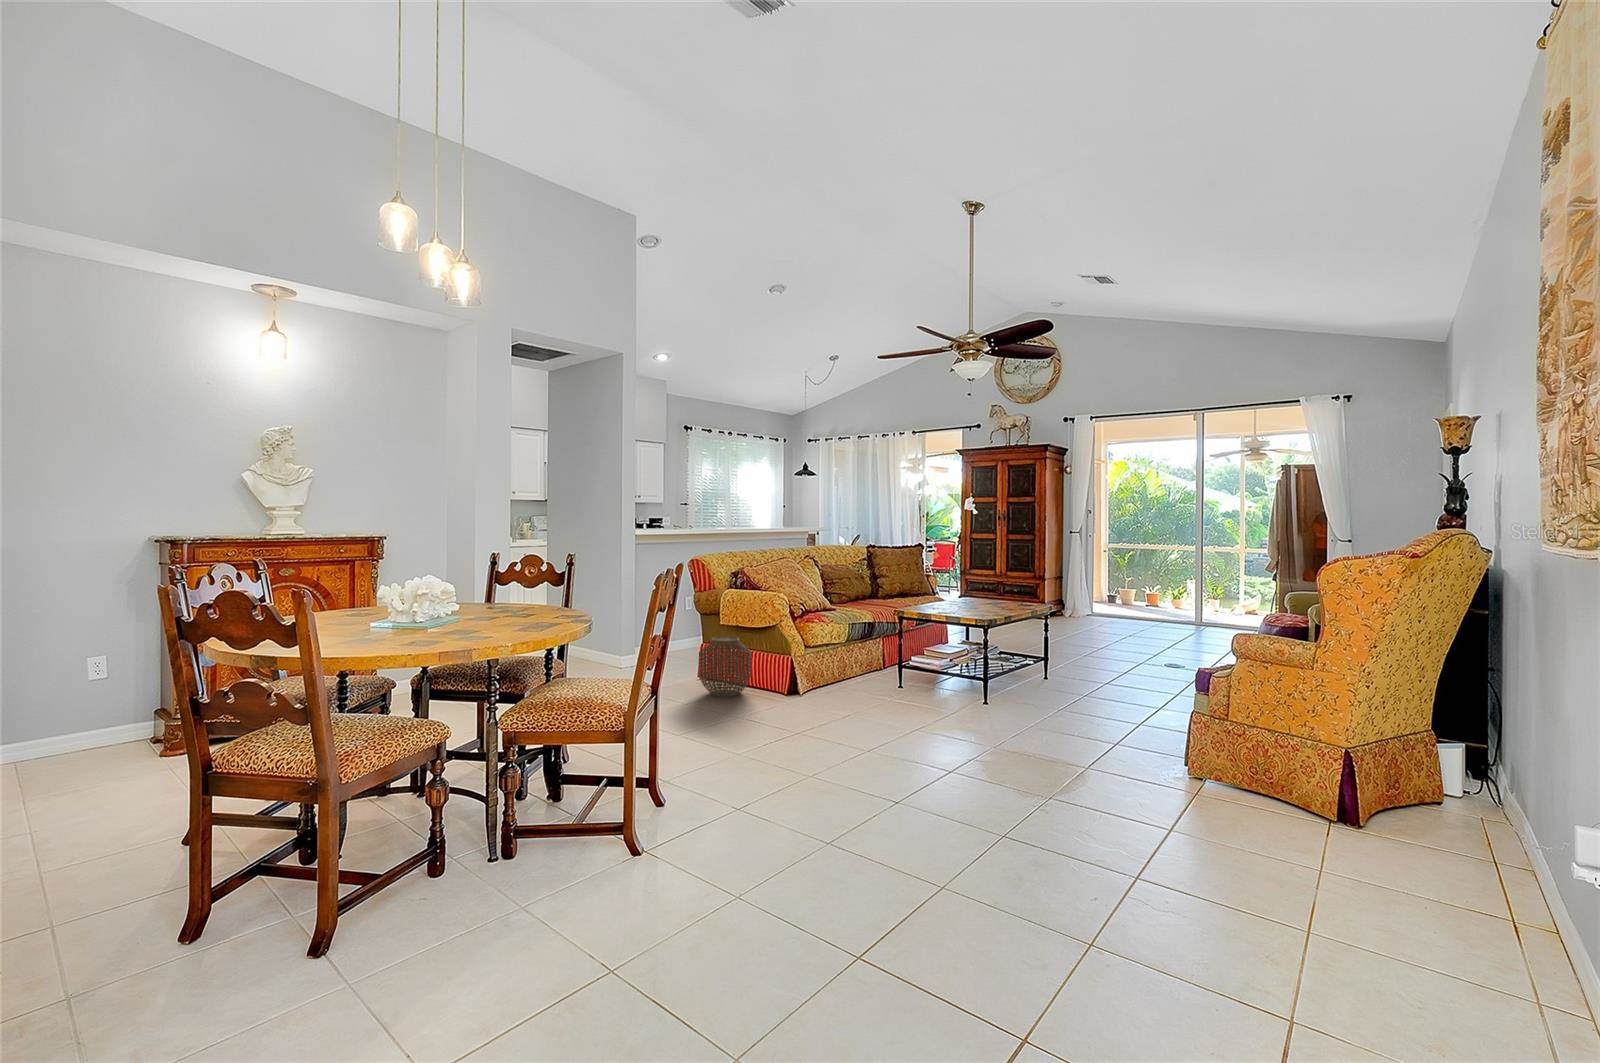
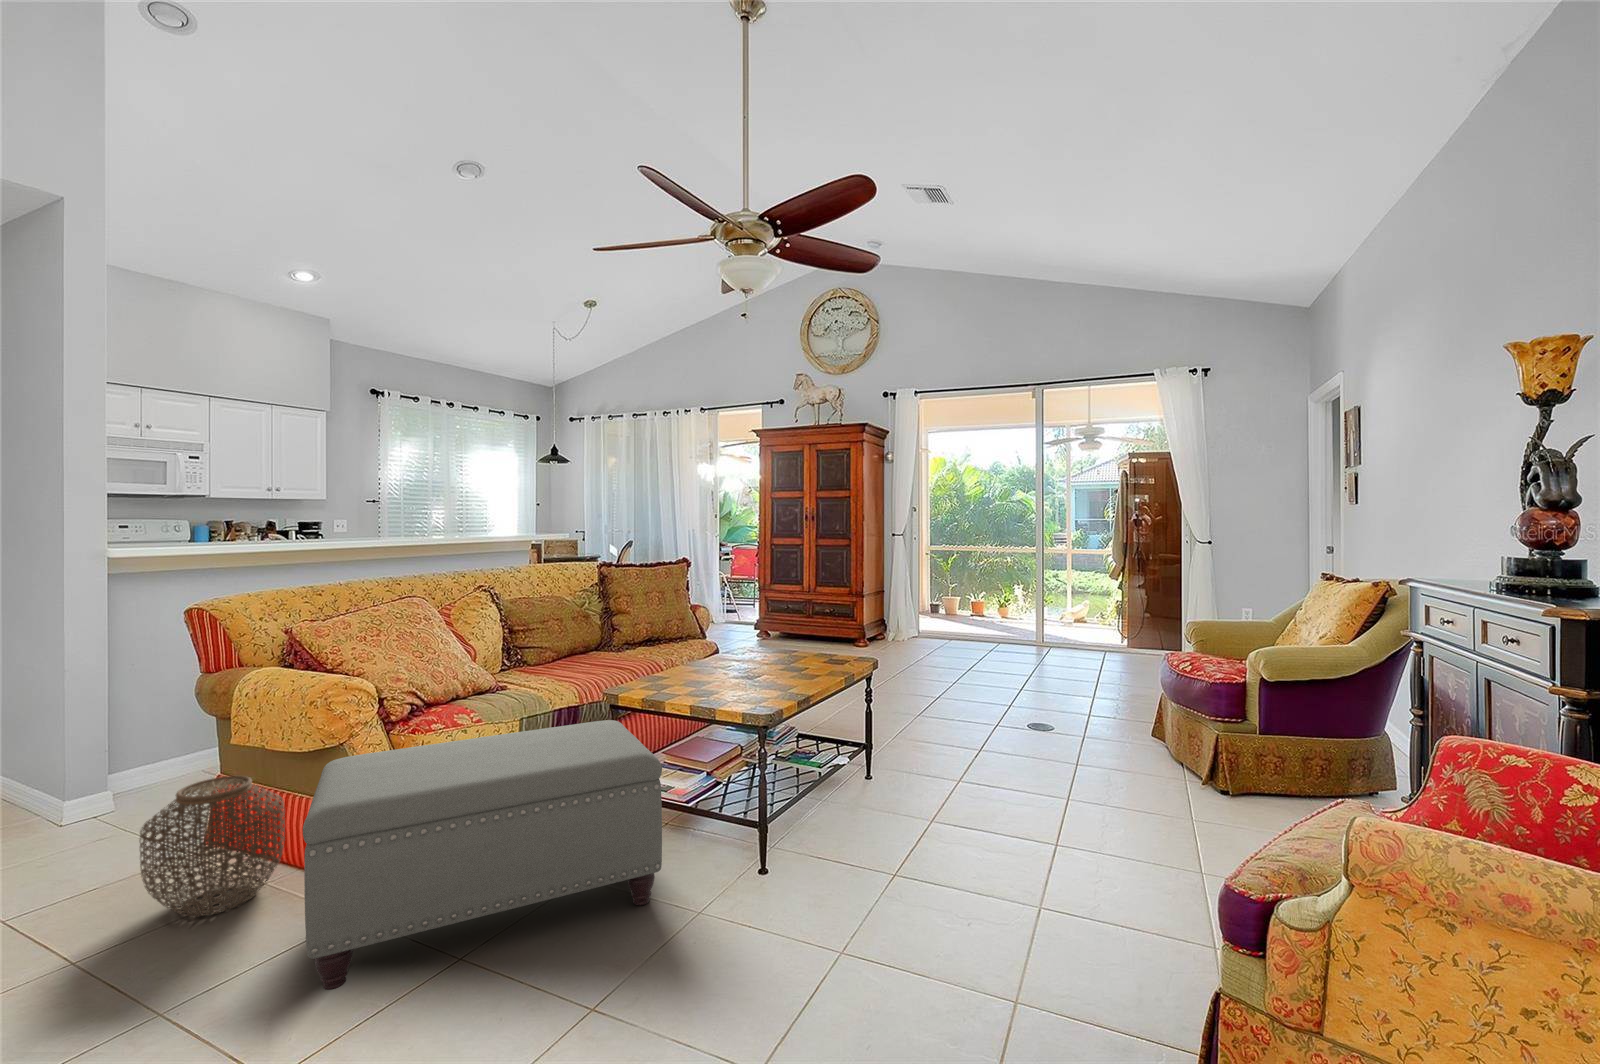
ottoman: none [777,623,942,717] -> present [303,720,662,990]

